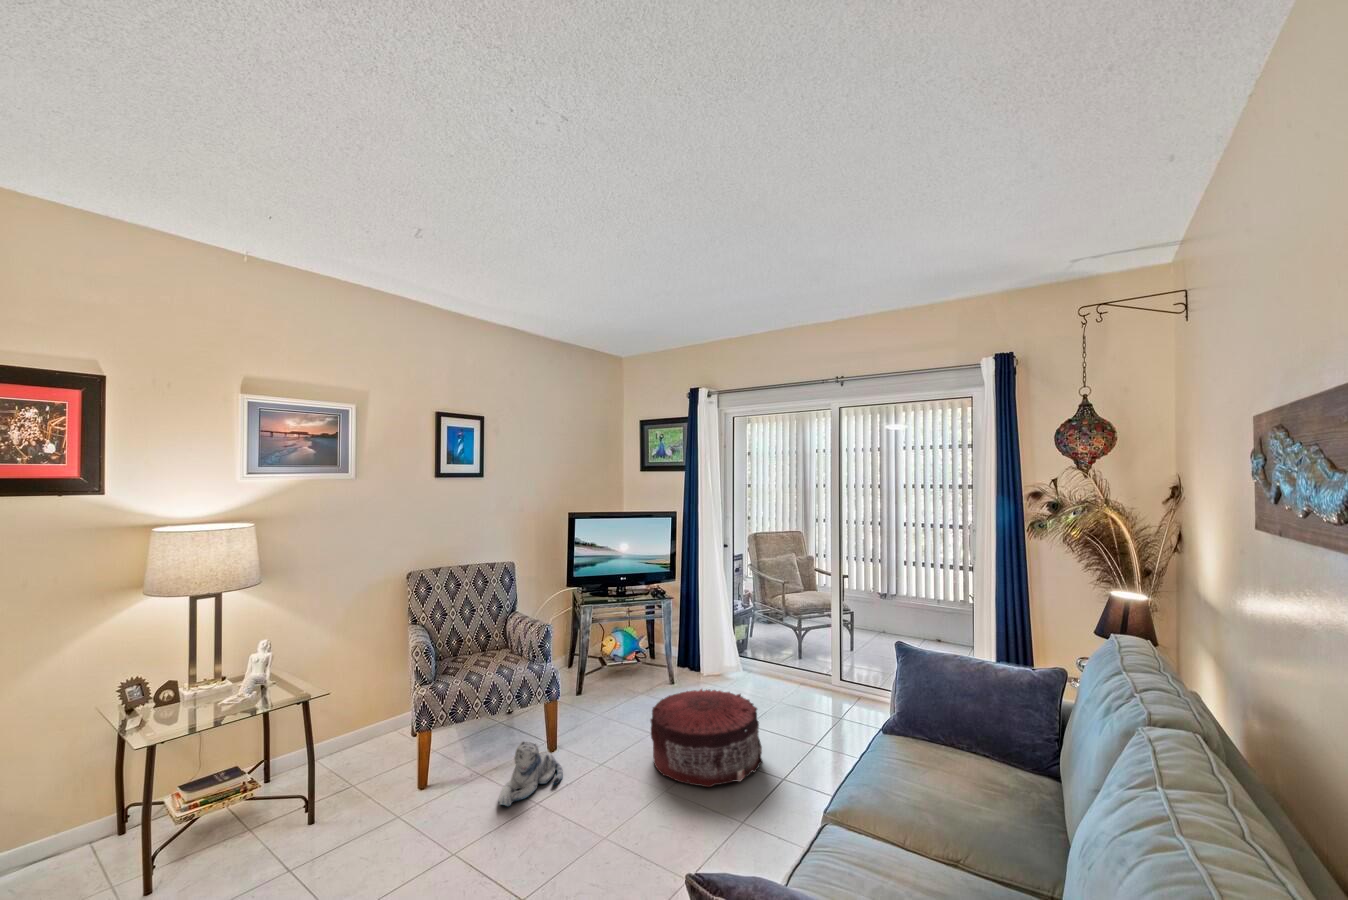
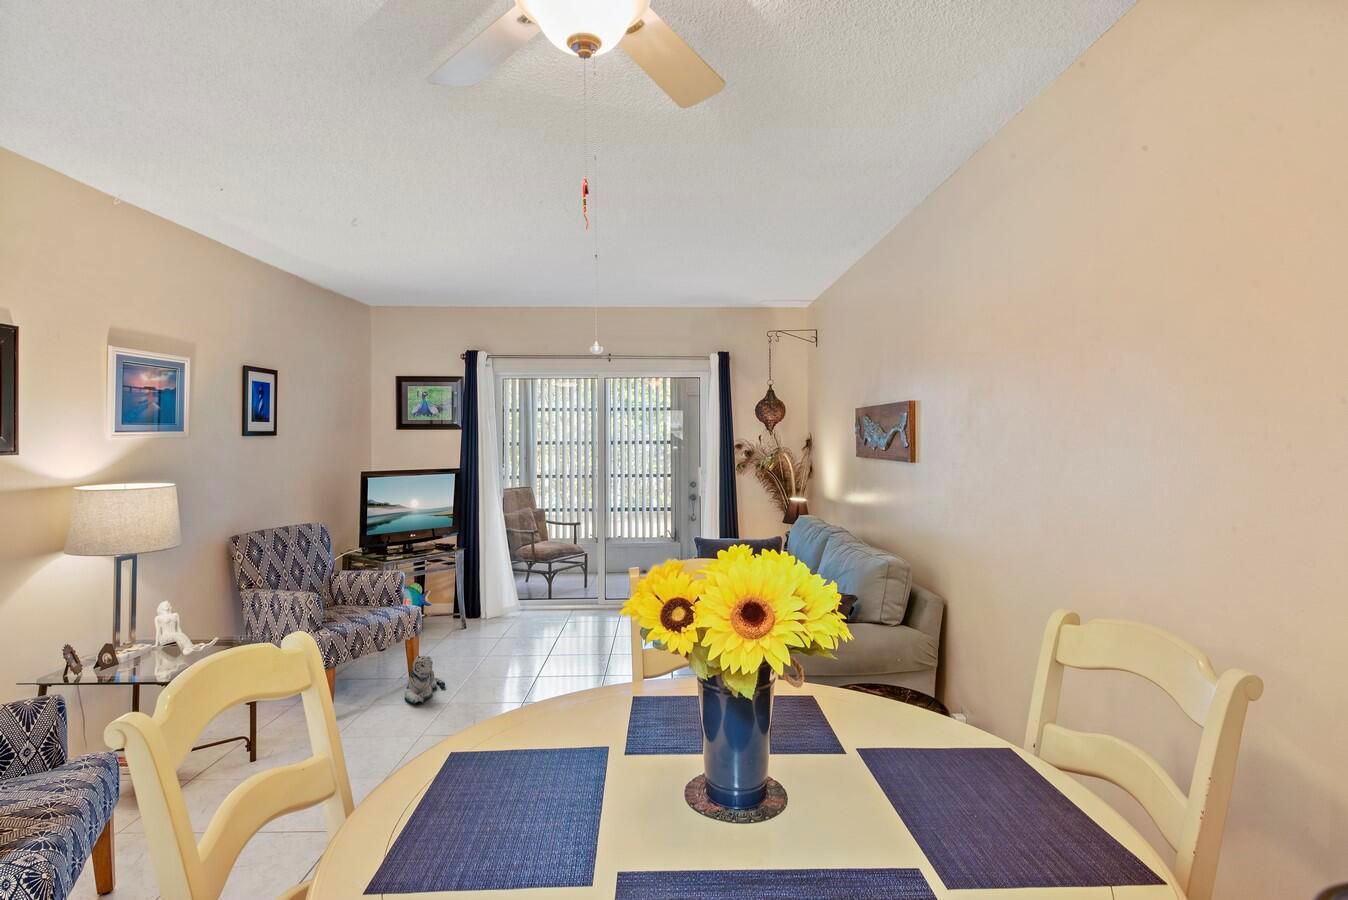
pouf: present [651,689,763,787] -> none [497,605,586,667]

